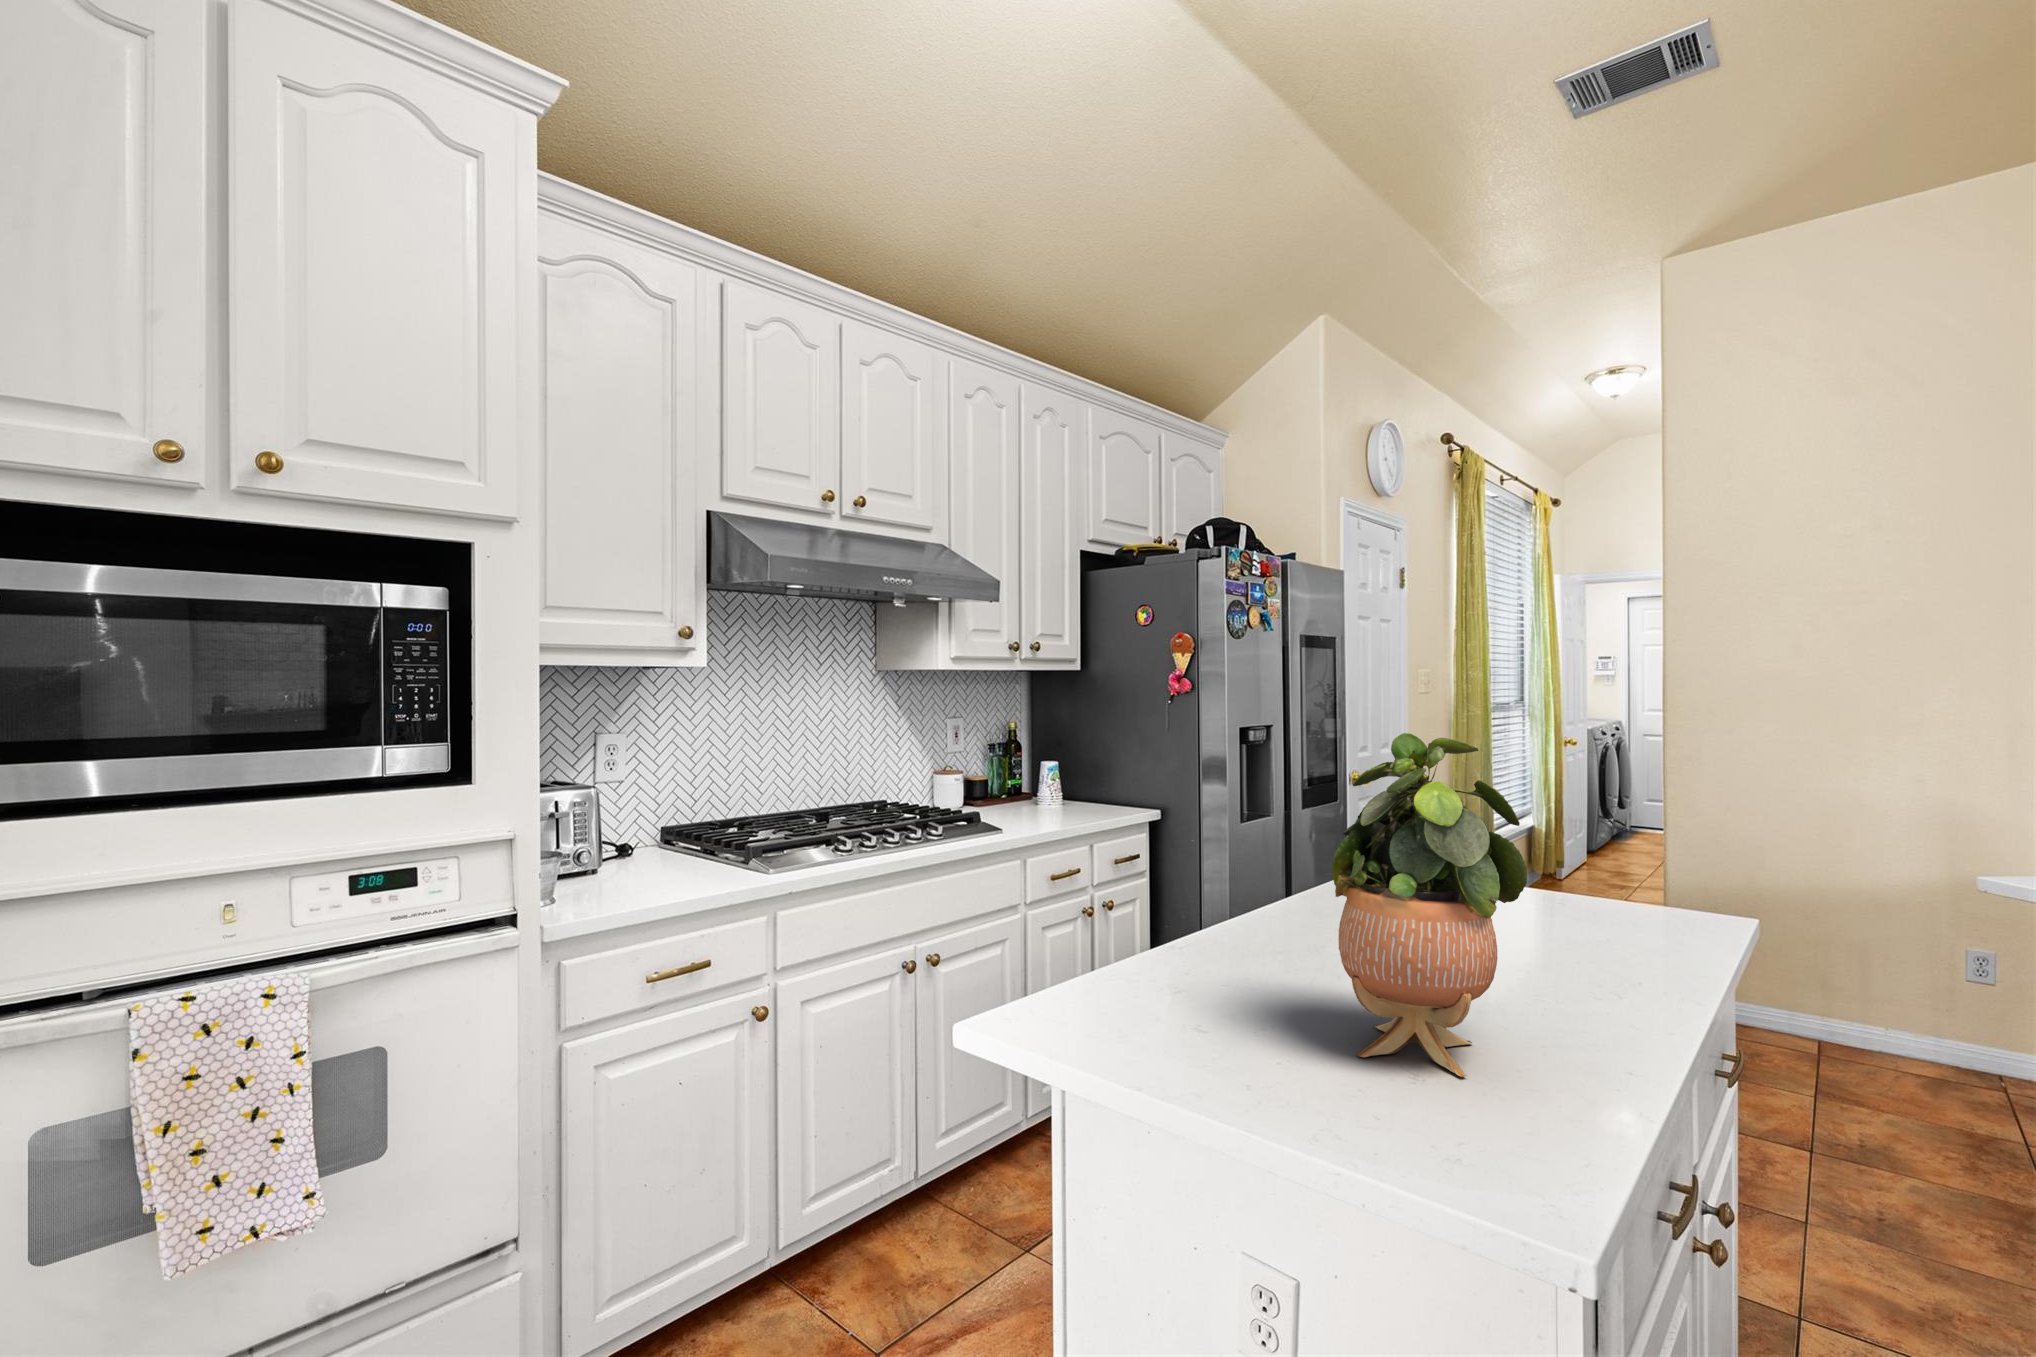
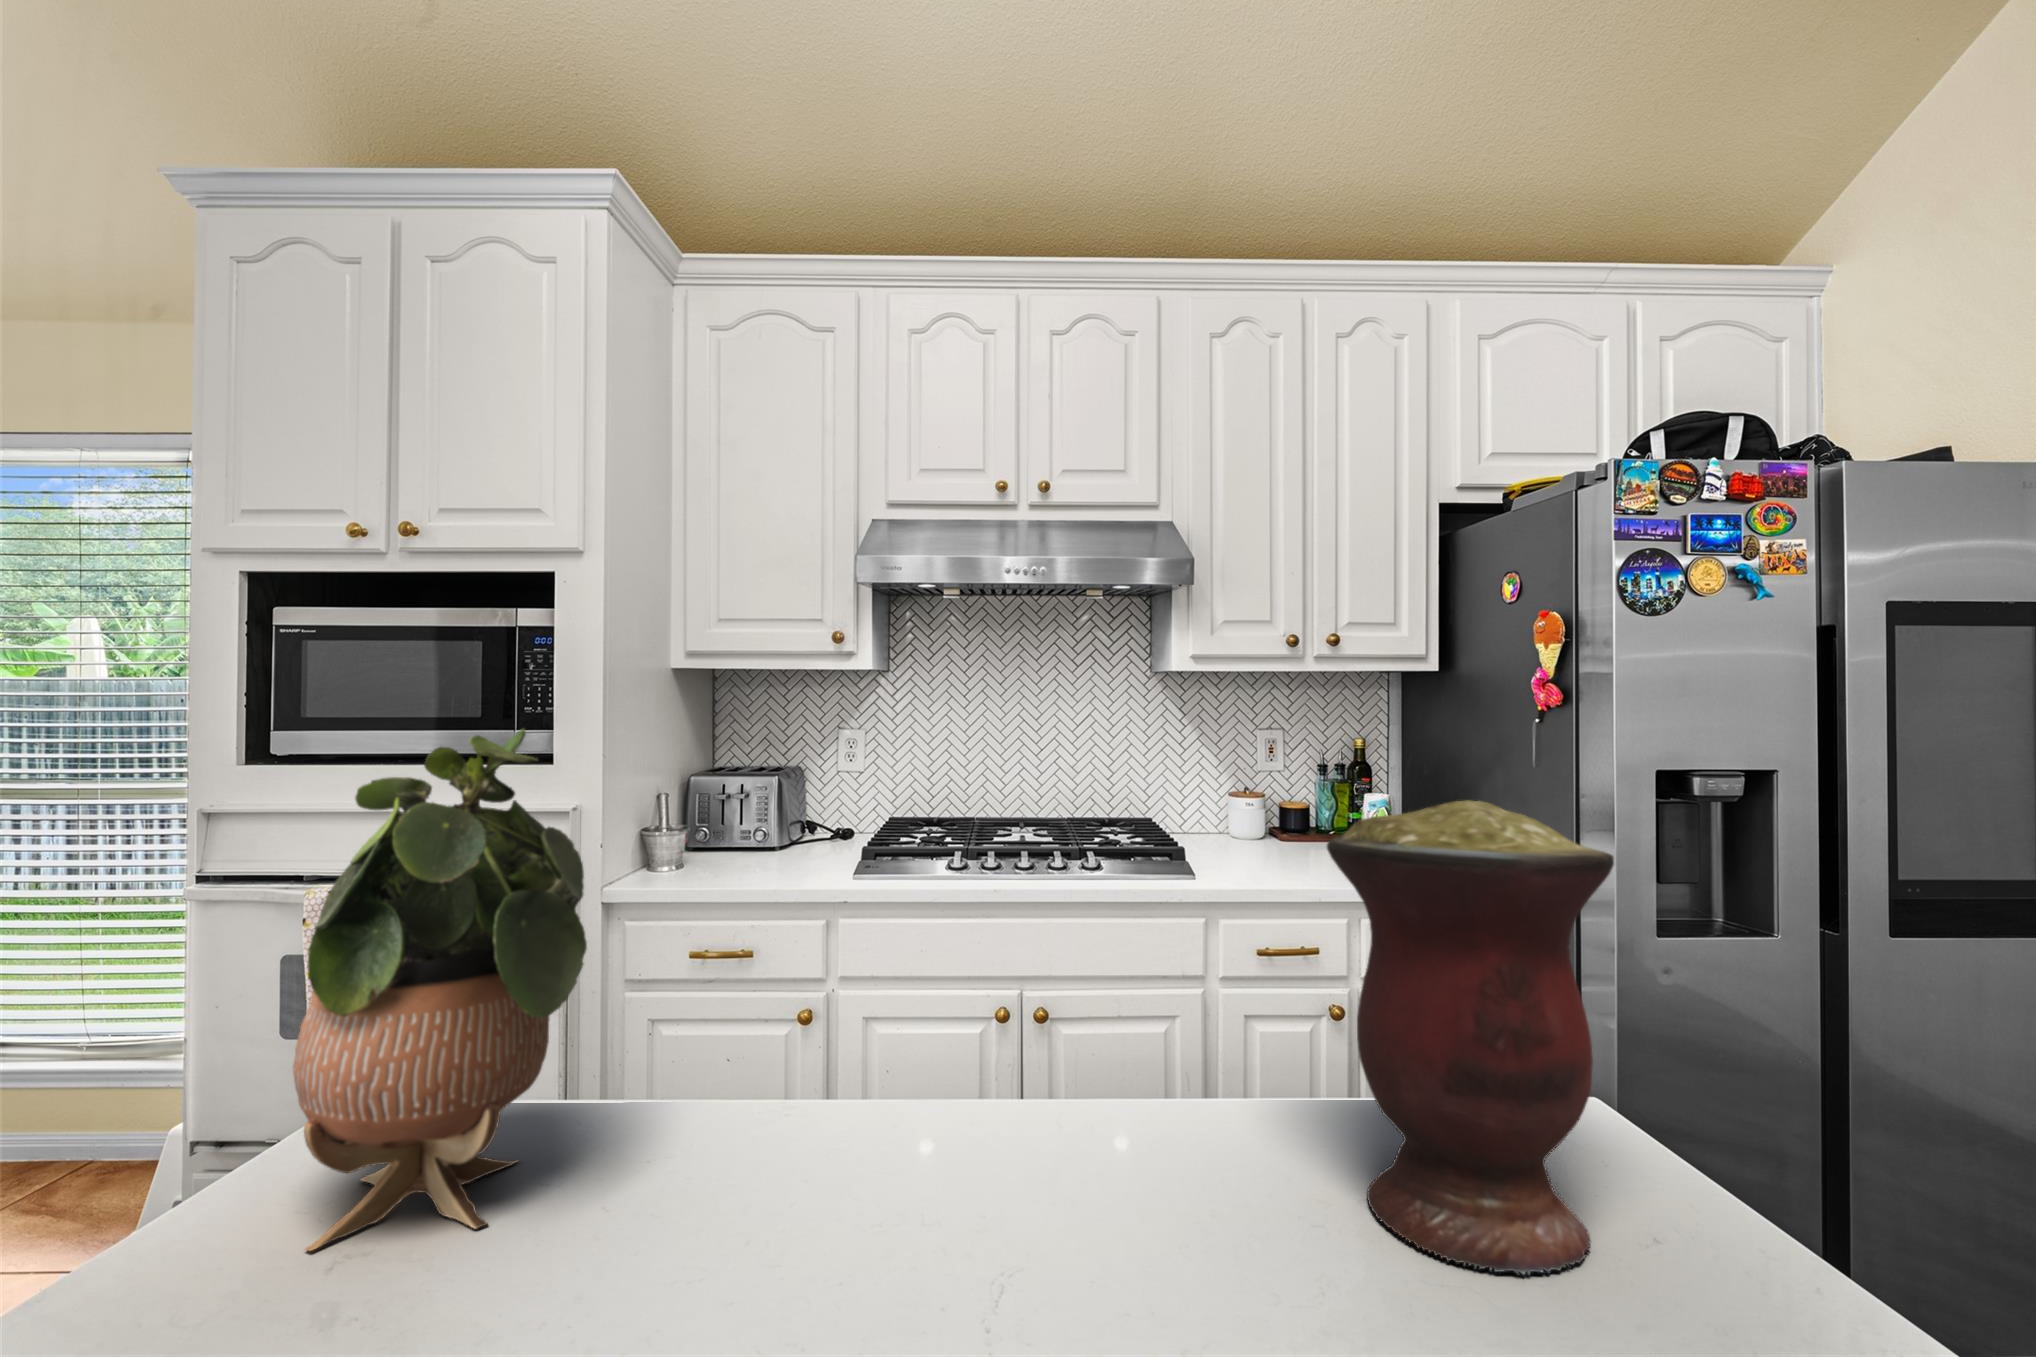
vase: none [1543,744,1681,936] -> present [1327,800,1614,1274]

